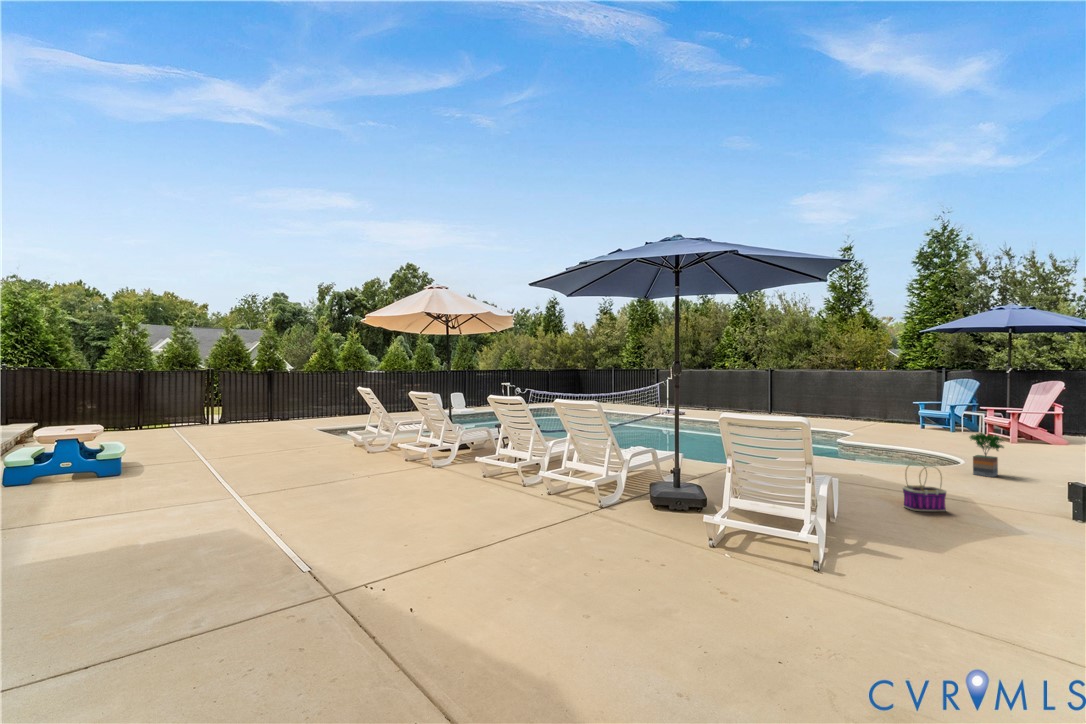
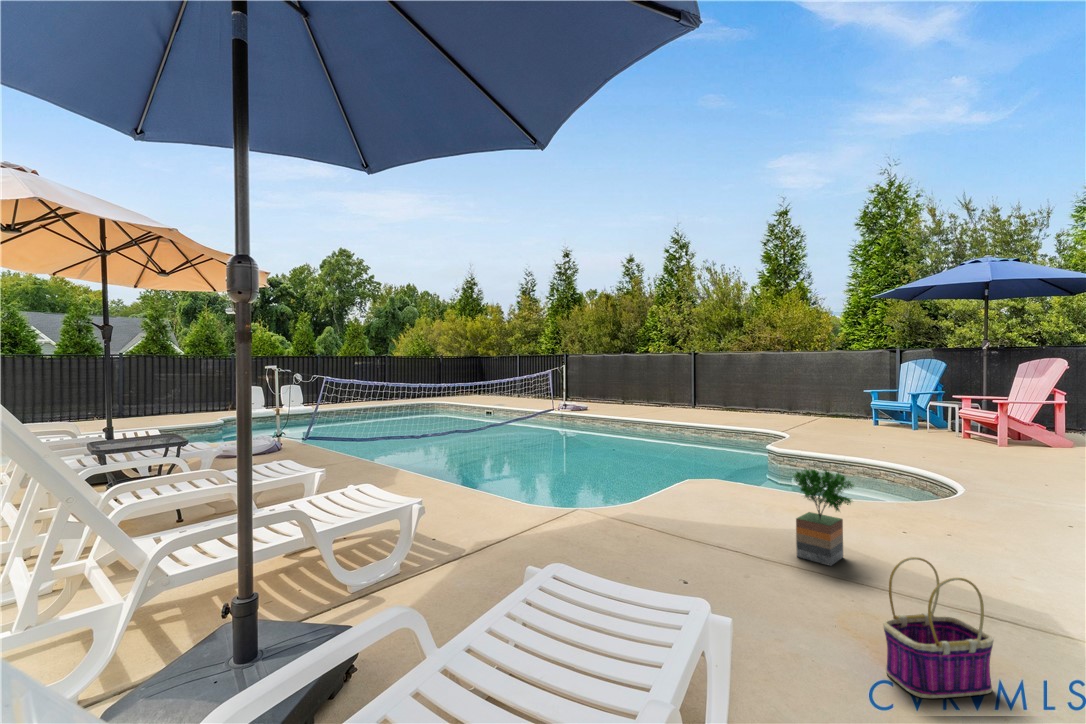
potted tree: present [969,433,1004,477] -> present [793,470,854,566]

